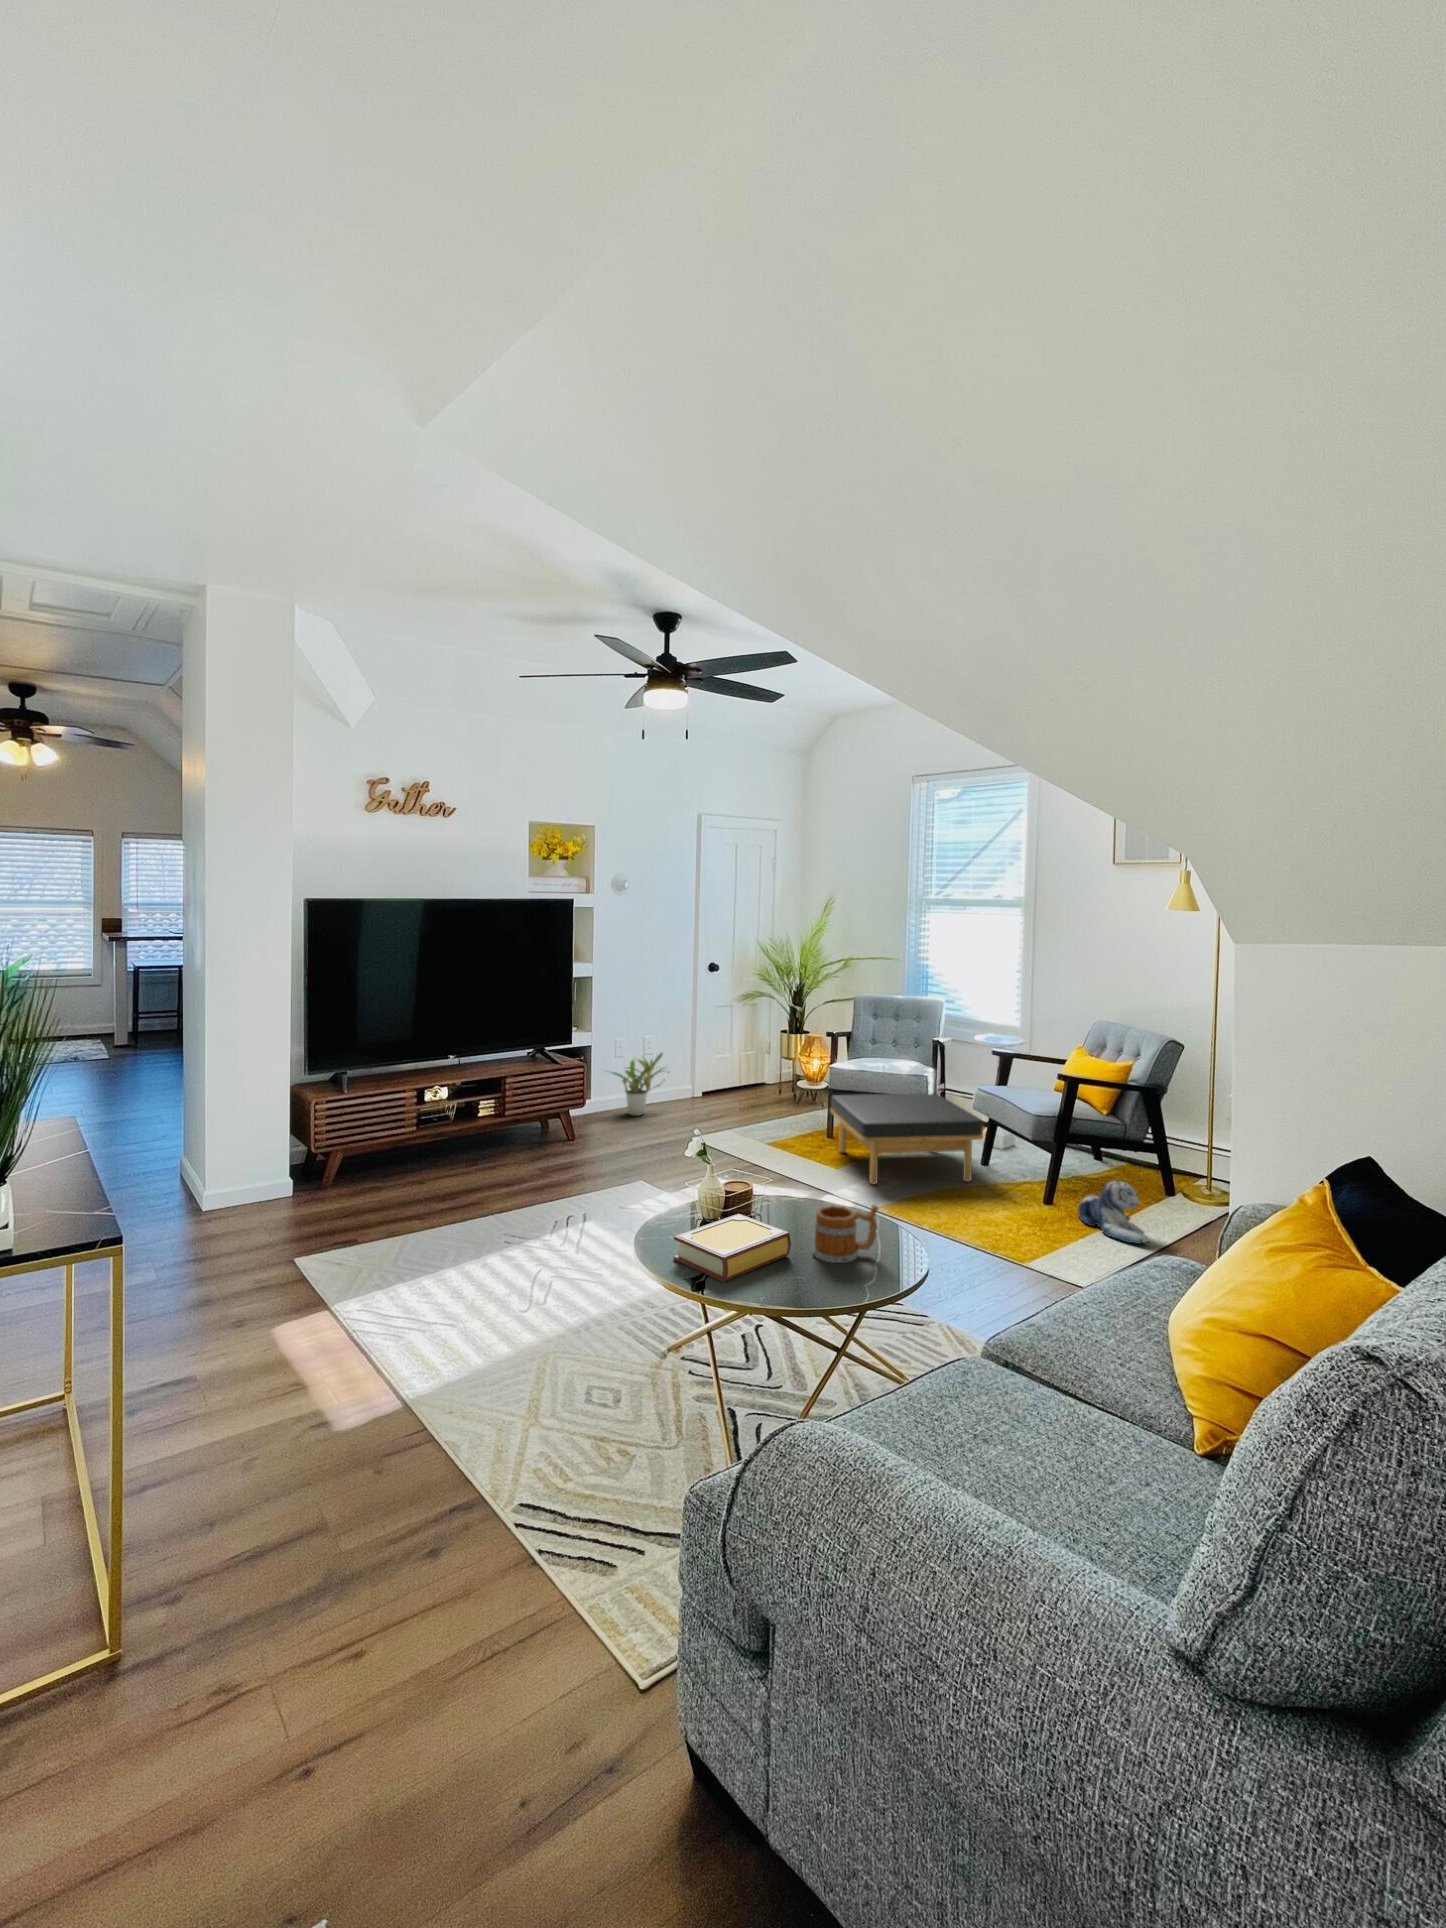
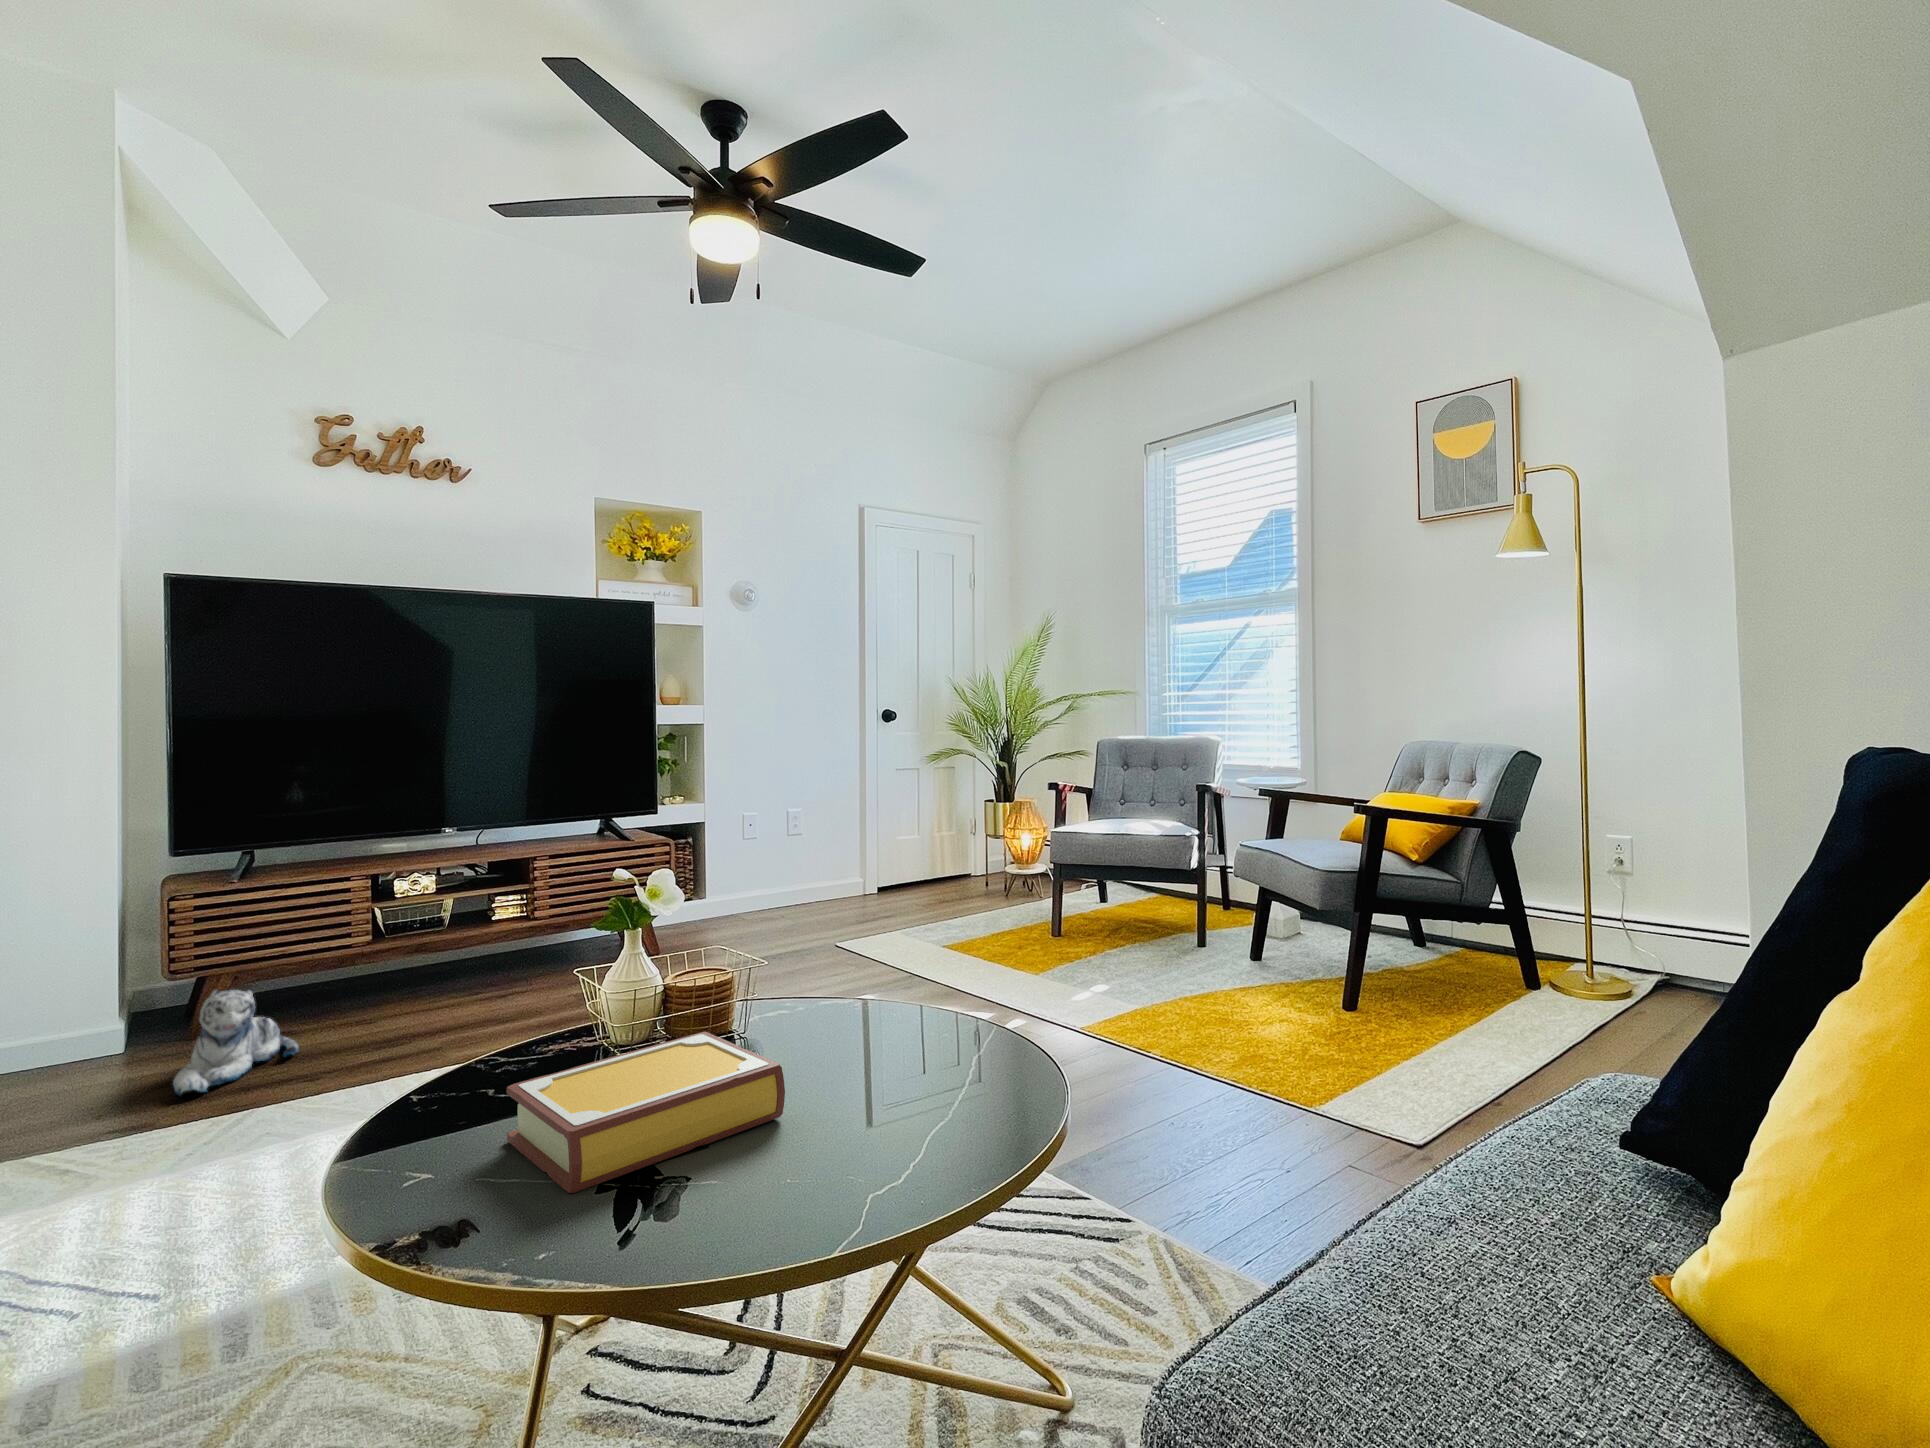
potted plant: present [610,1053,669,1116] -> none [718,827,822,919]
ottoman: present [831,1093,983,1184] -> none [1029,860,1248,993]
plush toy: present [1078,1181,1149,1244] -> present [173,989,299,1096]
mug: present [812,1204,878,1263] -> none [836,994,981,1129]

